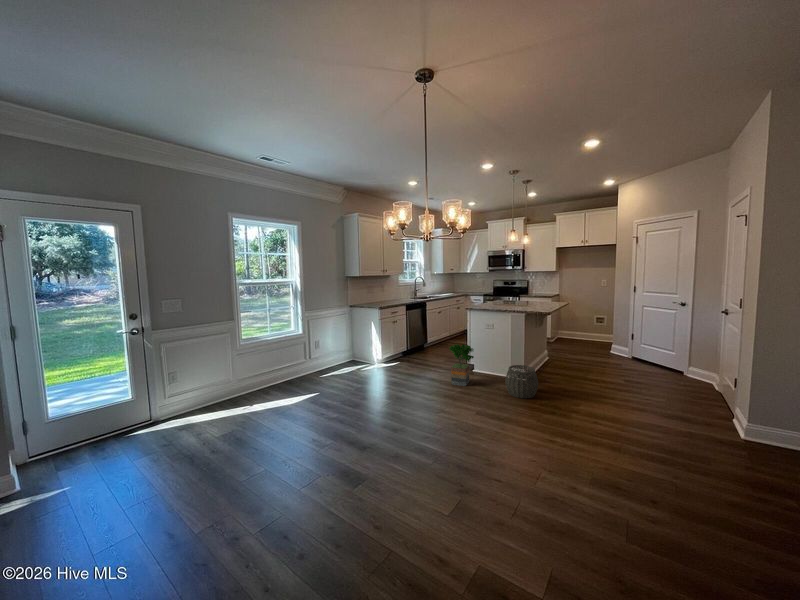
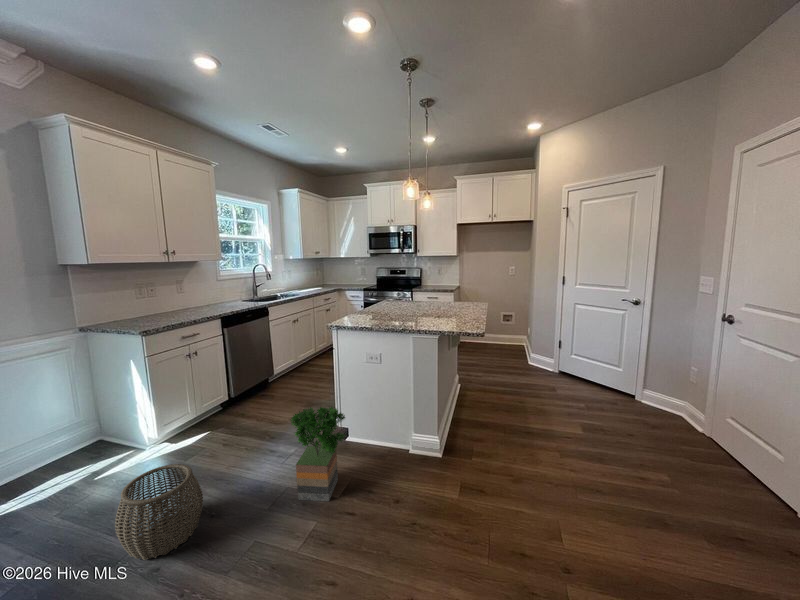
woven basket: present [505,365,538,398] -> present [115,464,203,560]

